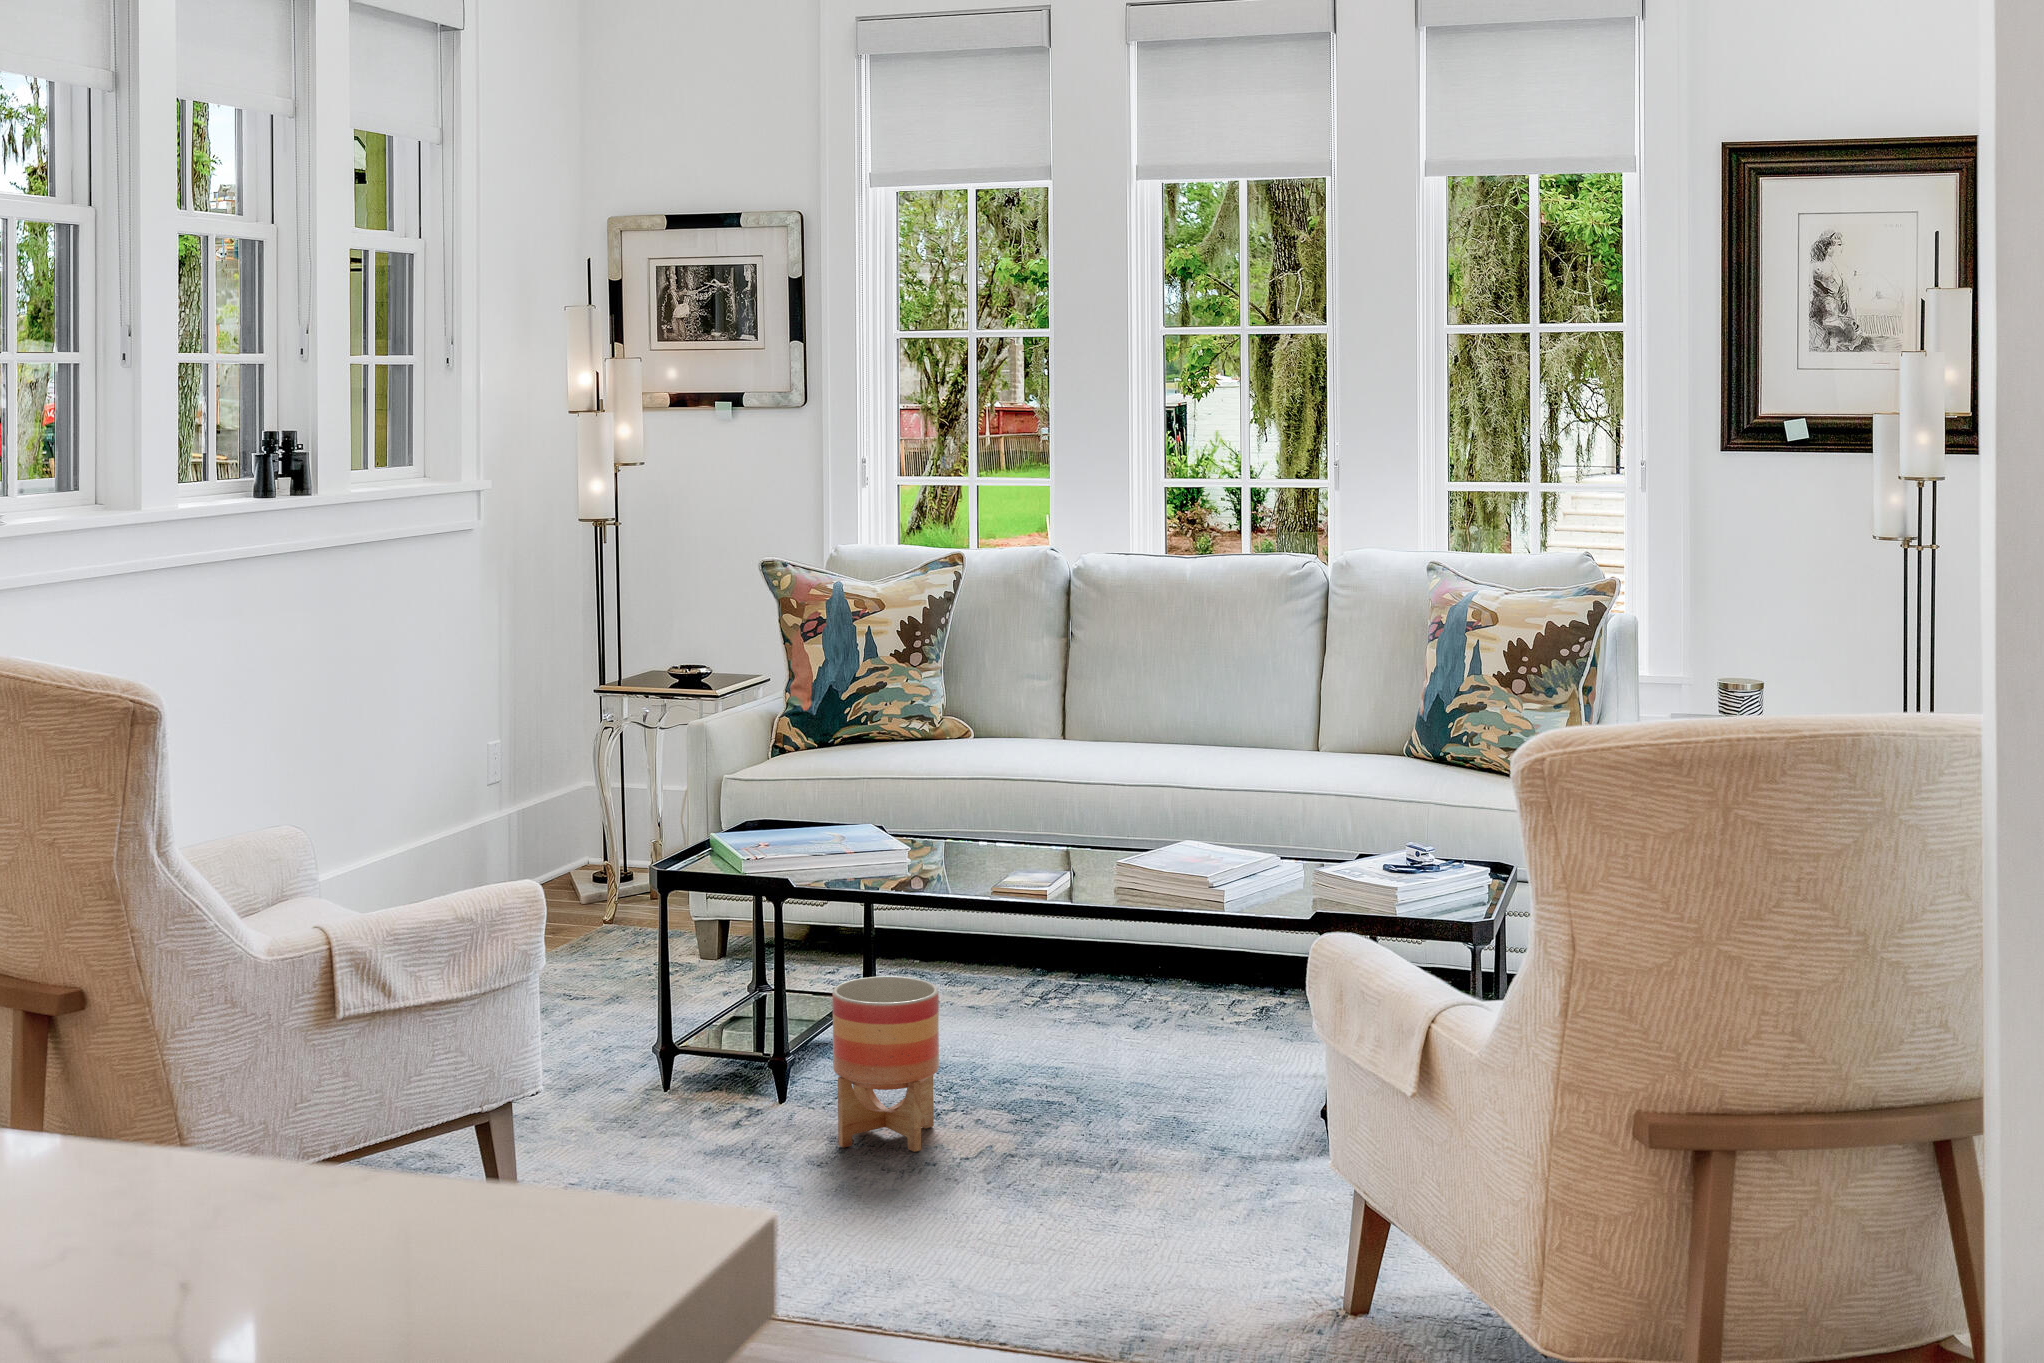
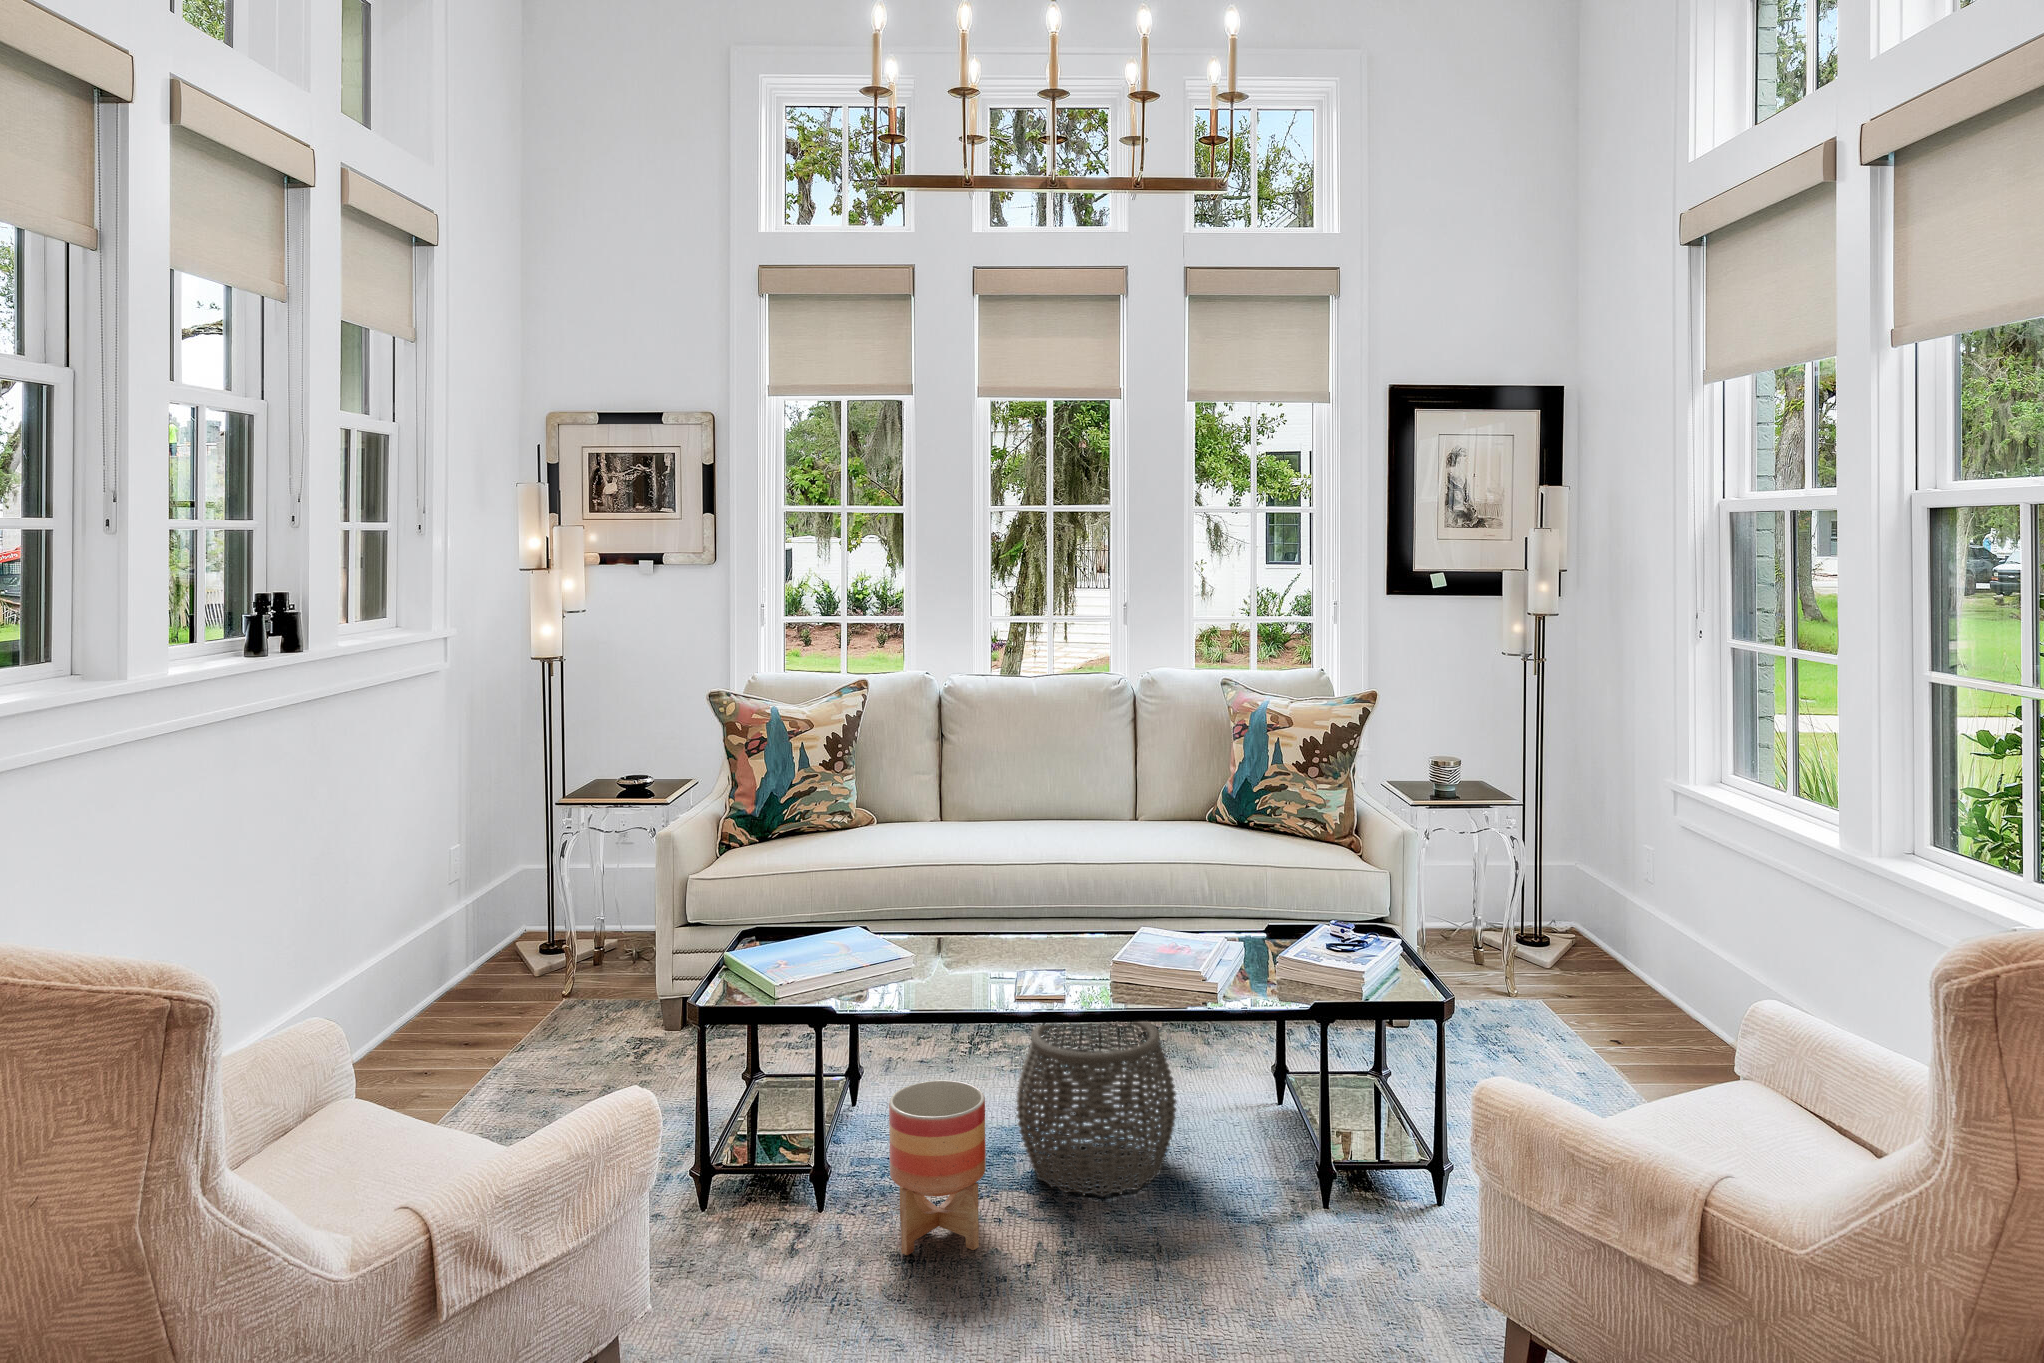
woven basket: none [1003,932,1191,1128] -> present [1016,1021,1177,1196]

